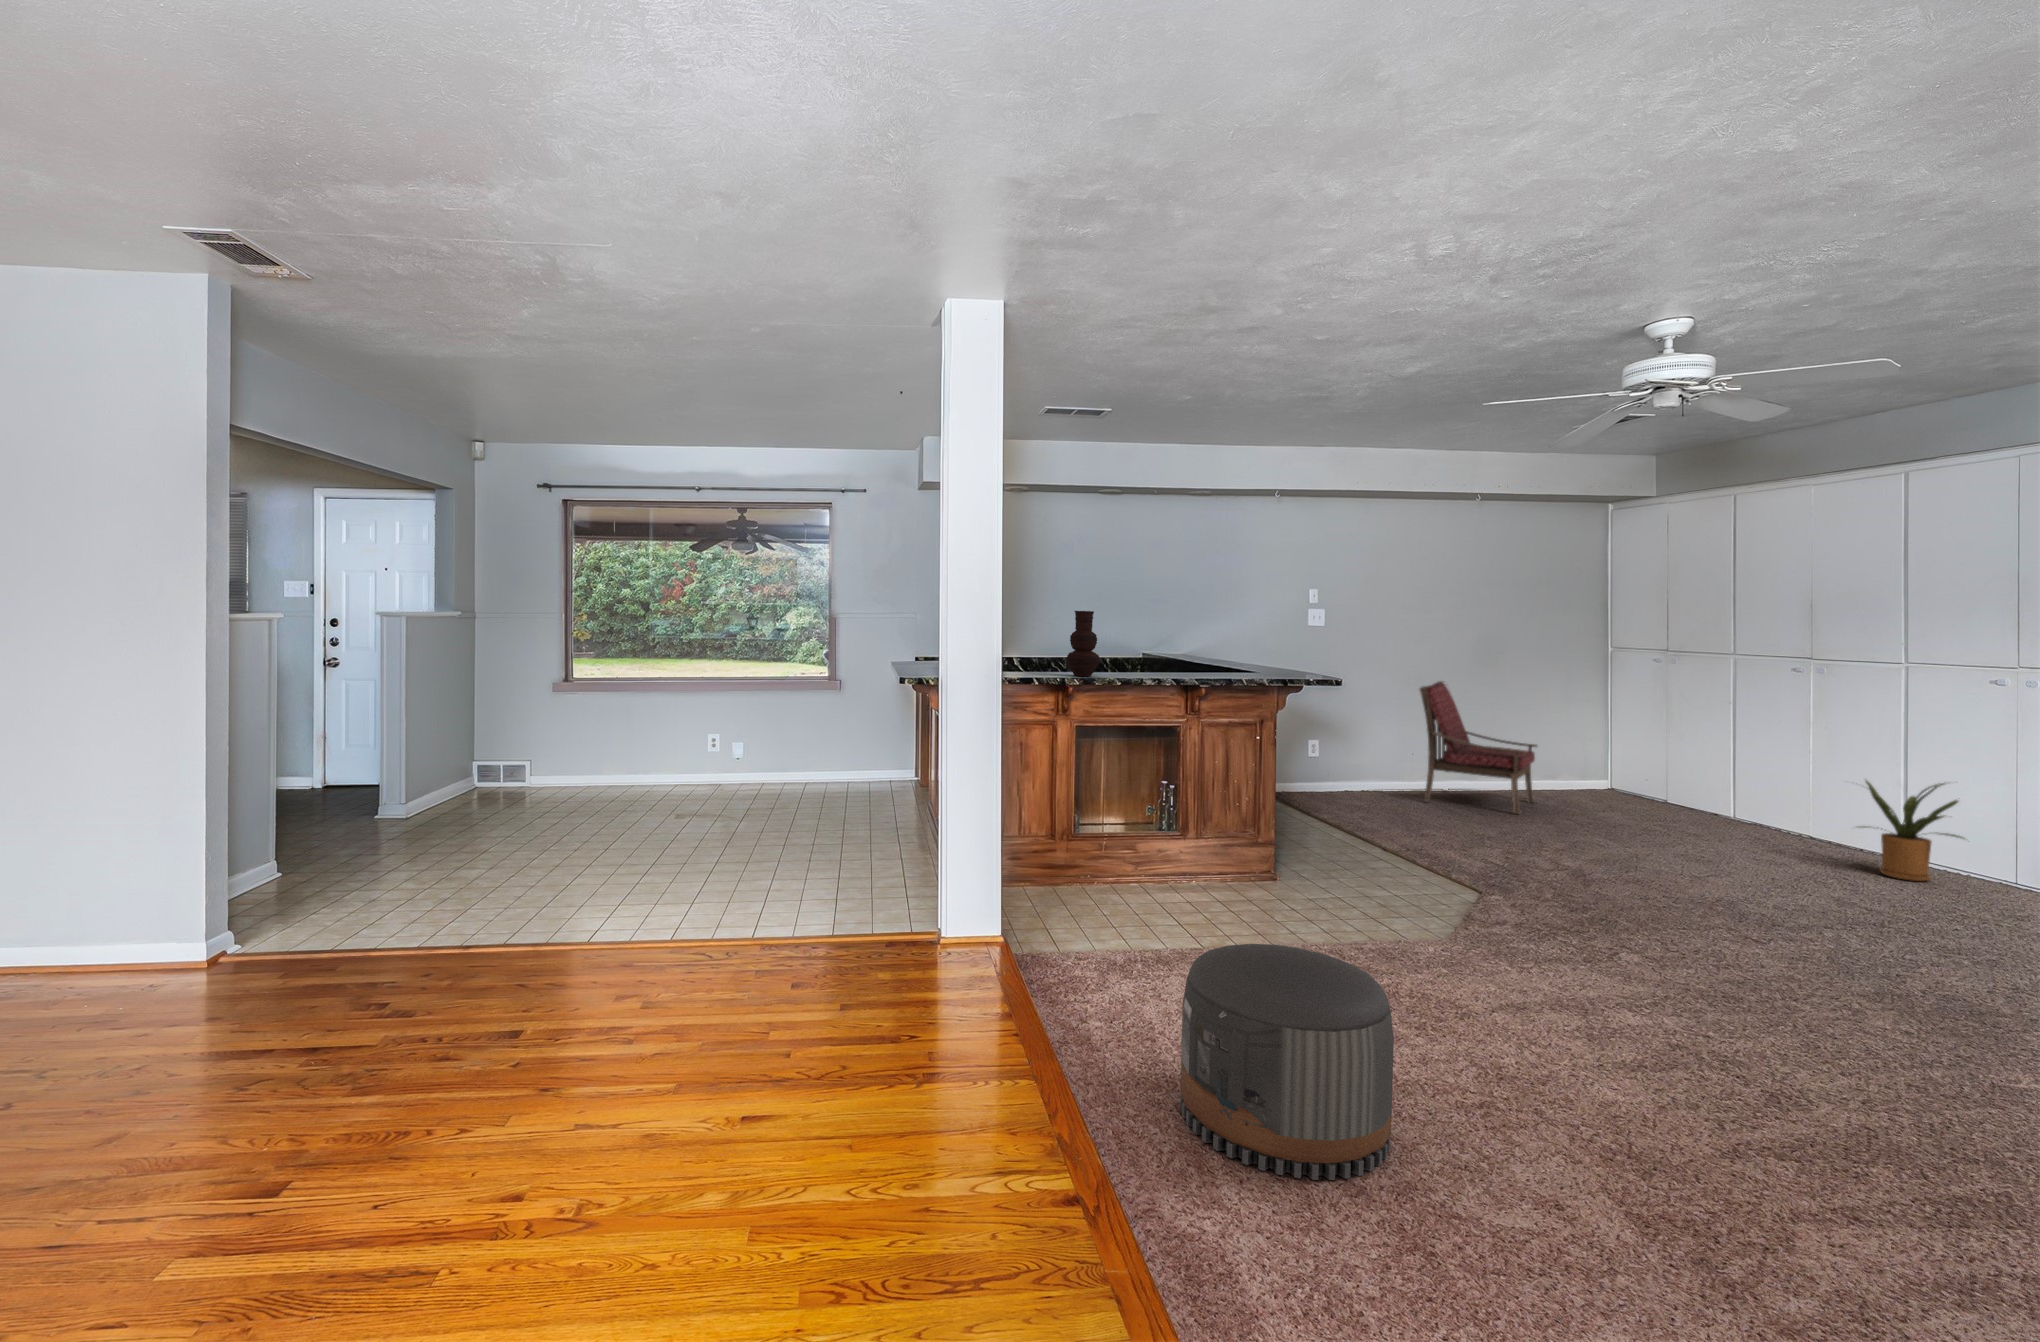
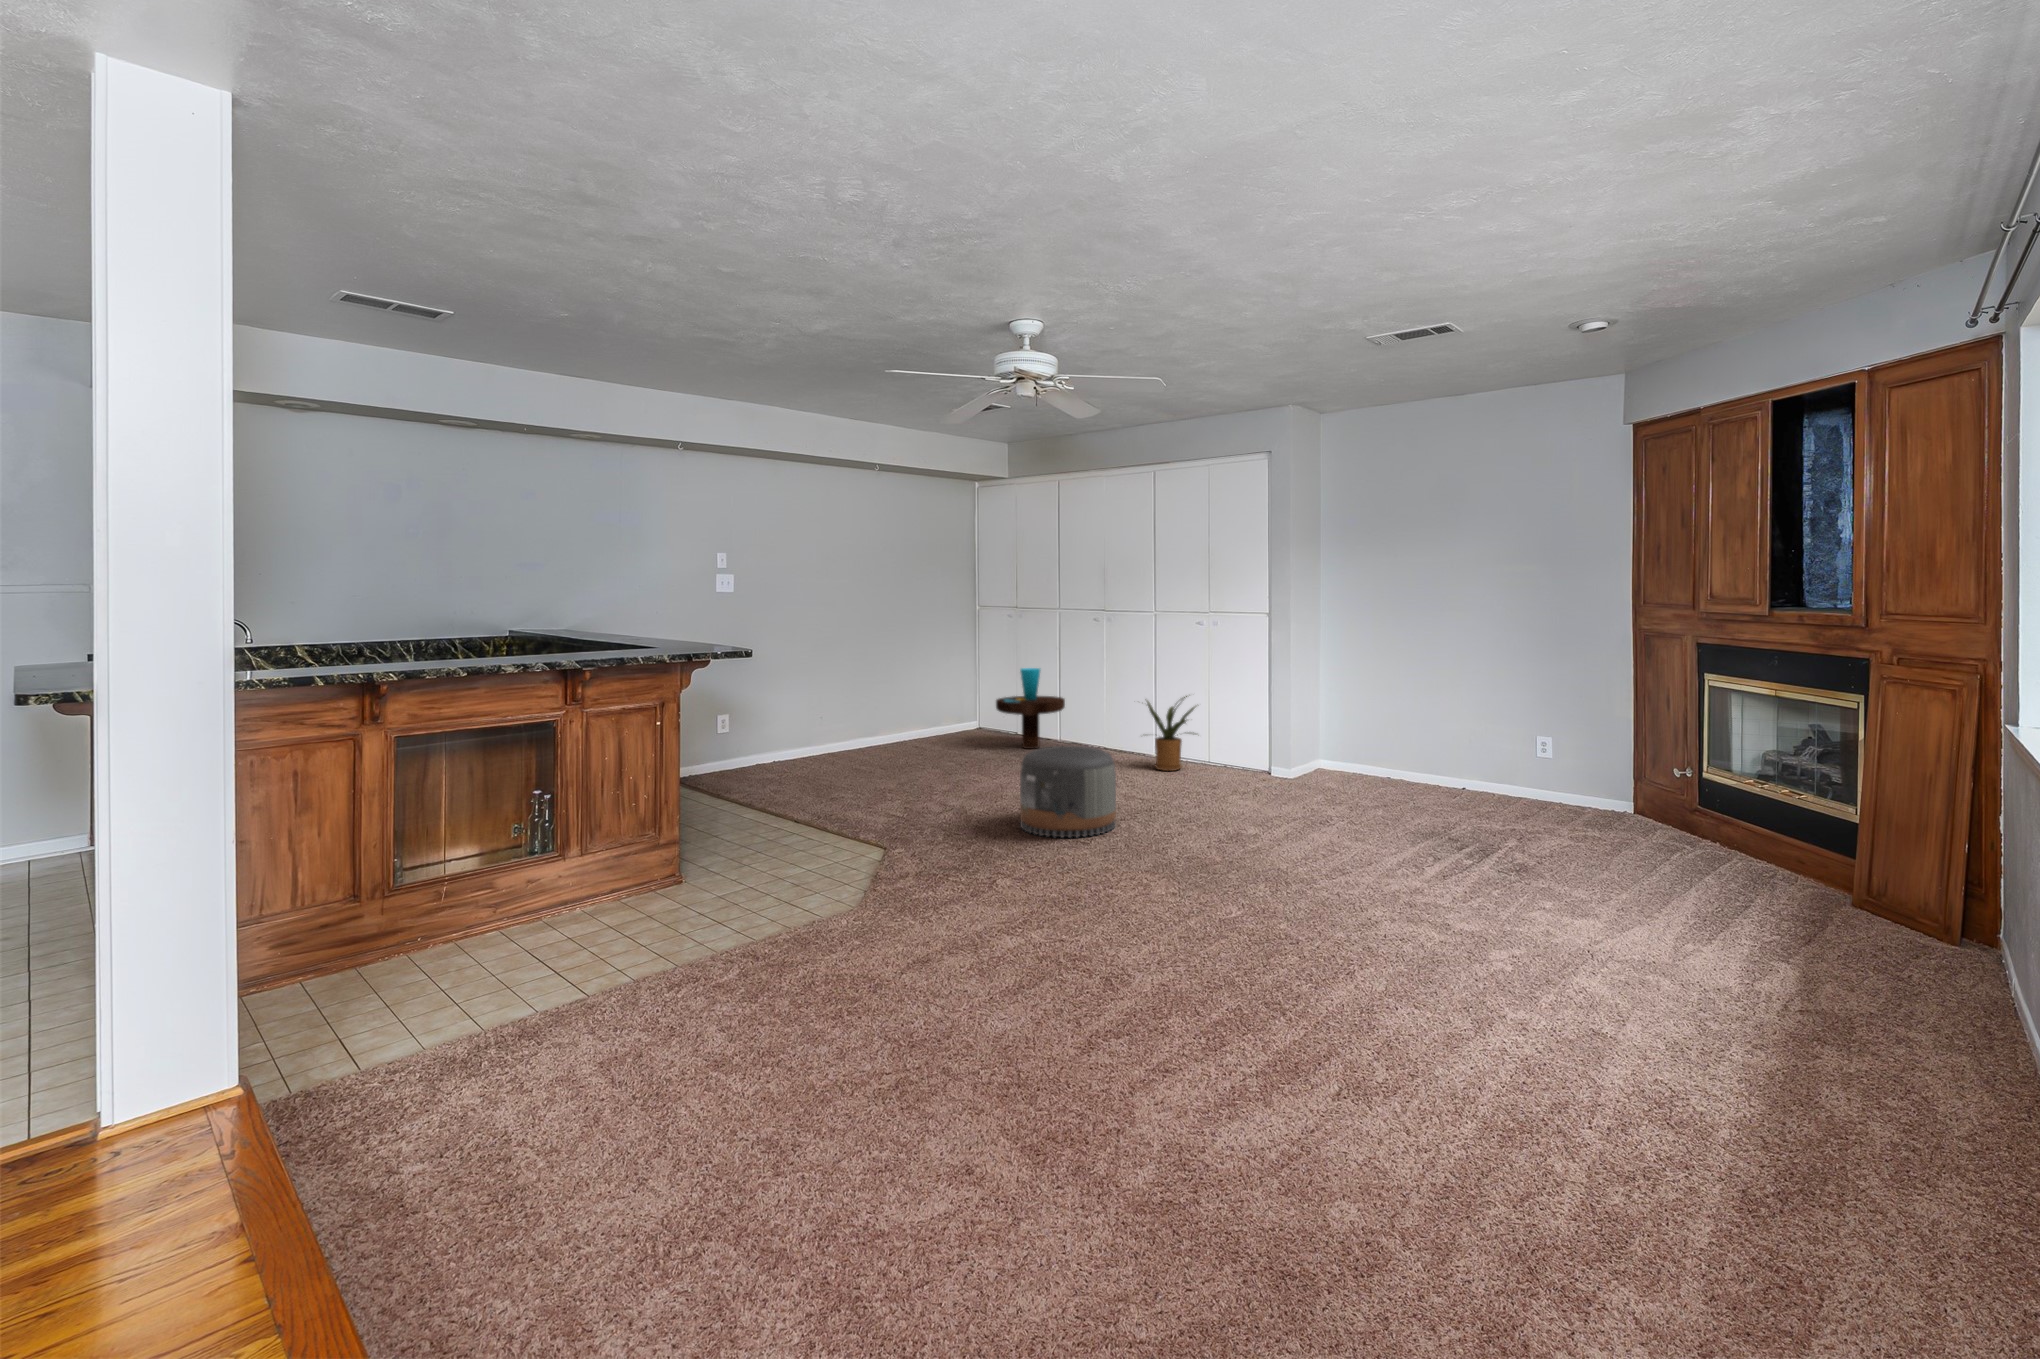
vase: present [1066,611,1100,676] -> none [368,584,425,674]
armchair: present [1419,681,1537,814] -> none [824,641,928,762]
side table: none [1628,727,1731,823] -> present [996,668,1065,749]
pouf: present [1180,944,1394,1180] -> present [1020,745,1116,838]

